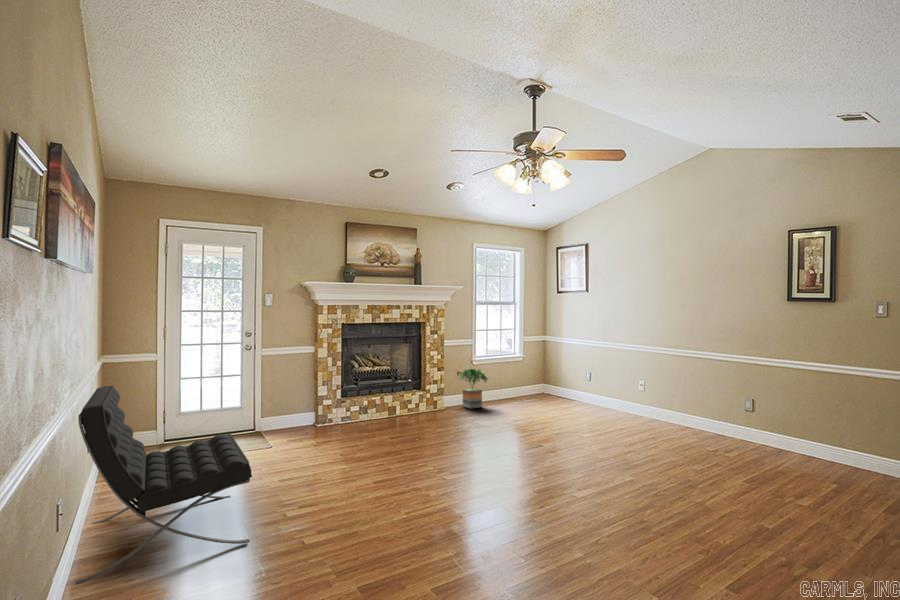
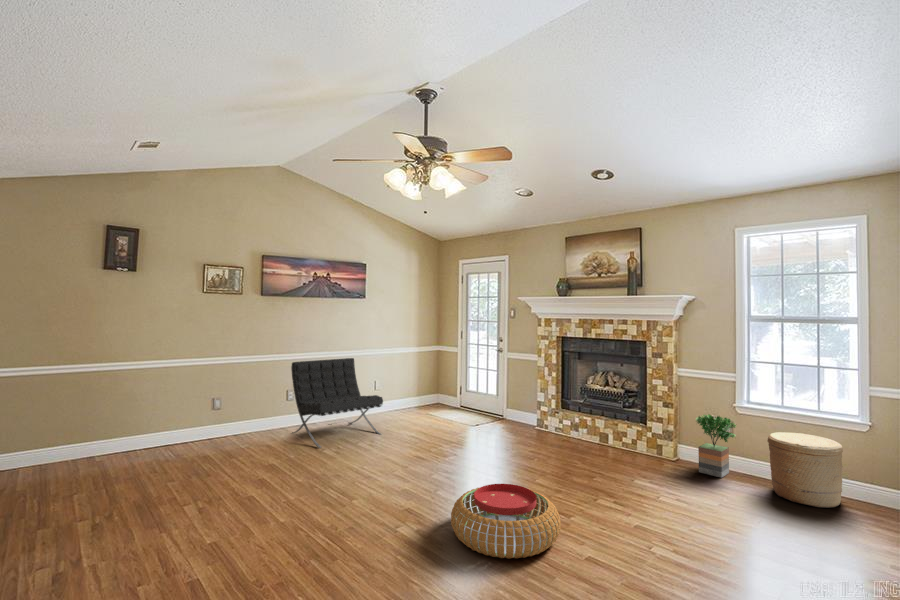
woven basket: none [497,368,531,405] -> present [768,432,843,508]
pouf: none [524,426,608,472] -> present [451,484,561,559]

